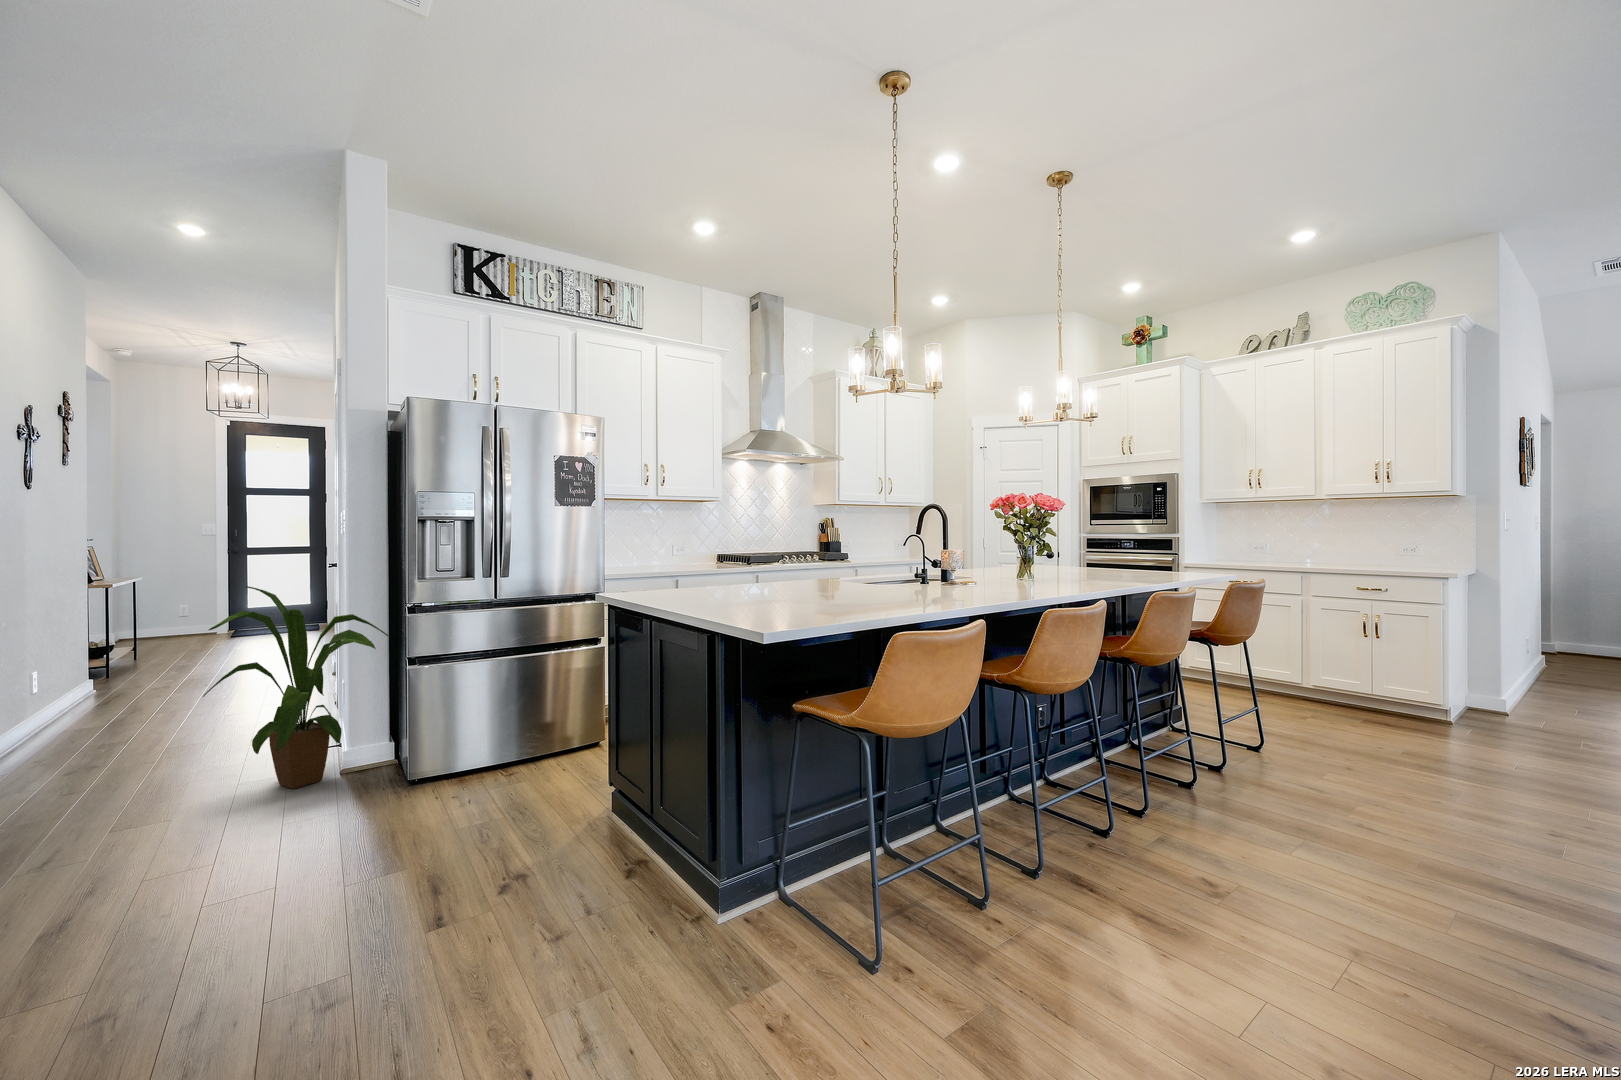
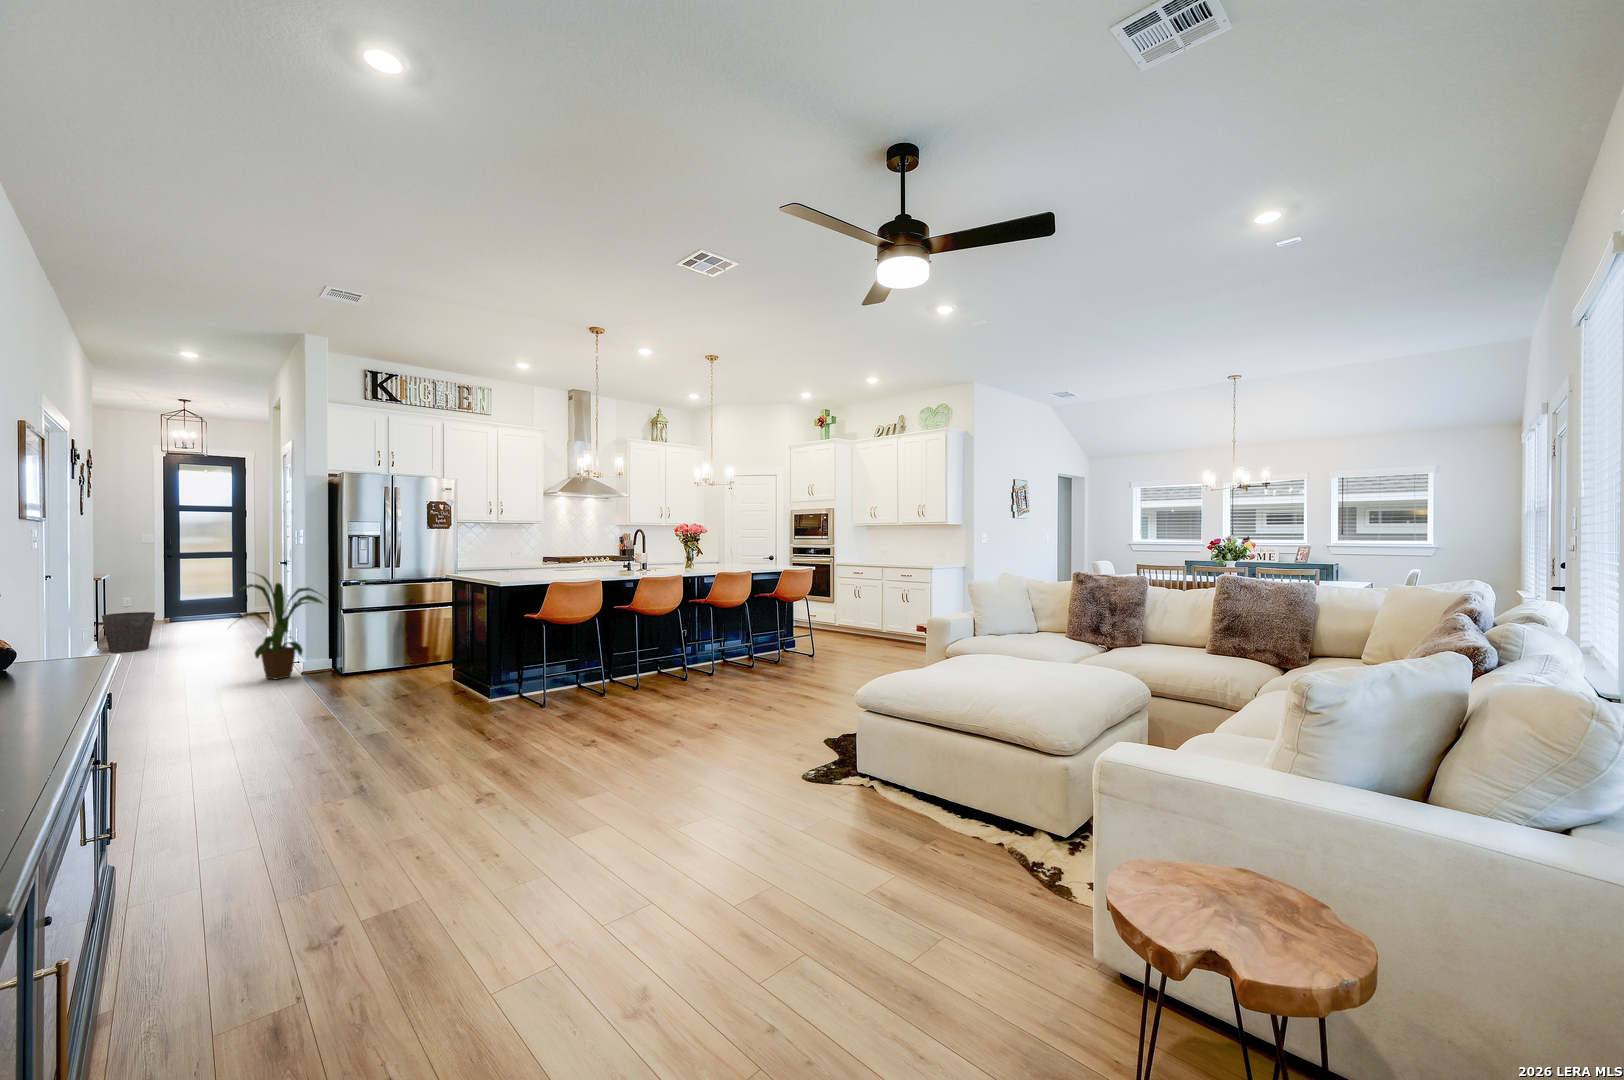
waste bin: none [91,636,171,700] -> present [102,612,155,652]

